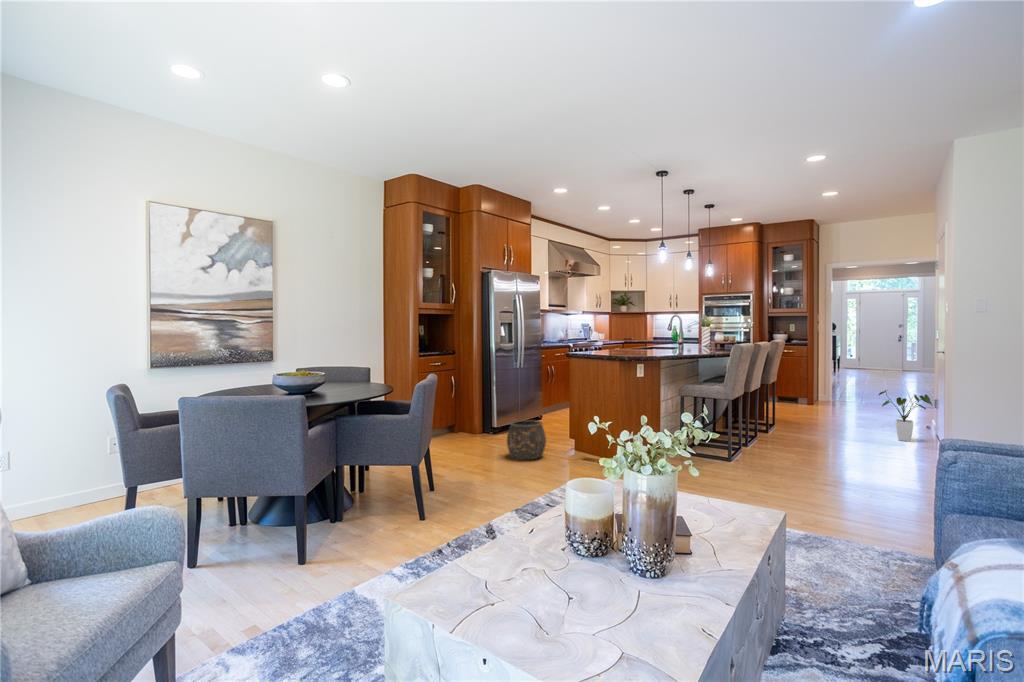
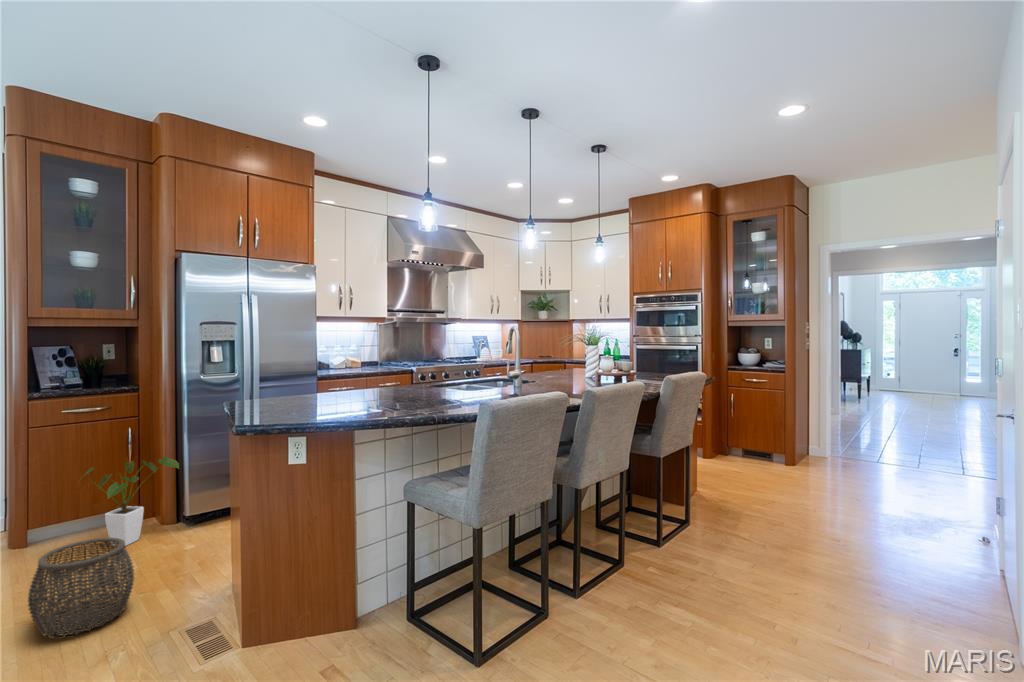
house plant: present [879,390,932,441] -> present [85,456,179,546]

